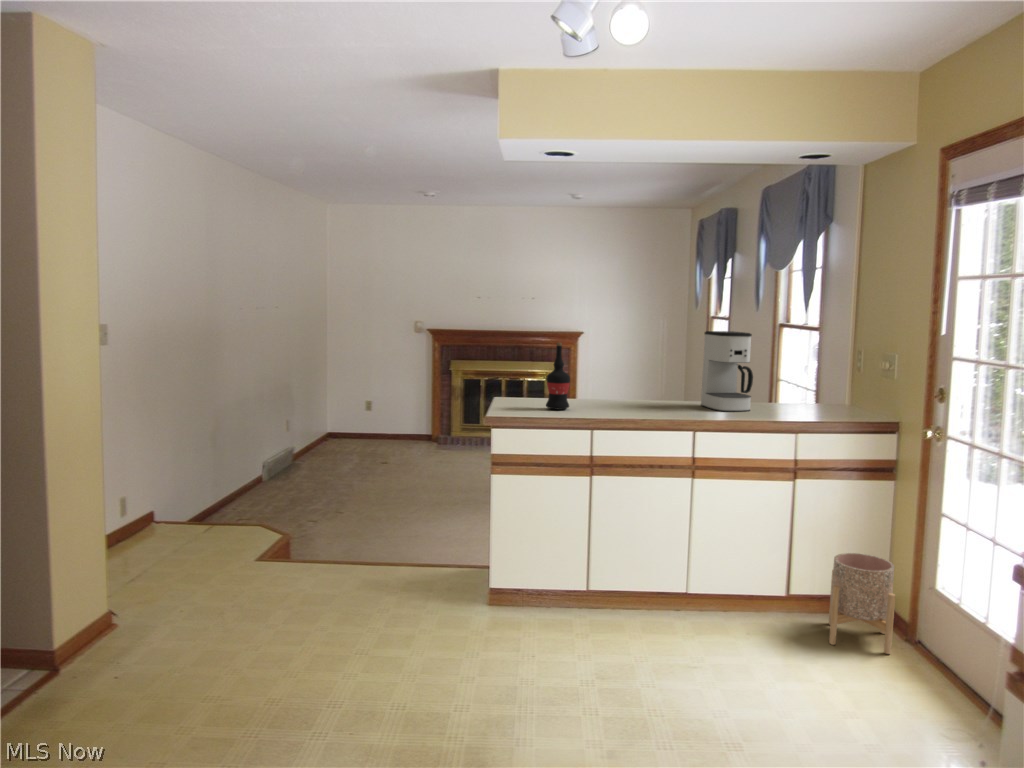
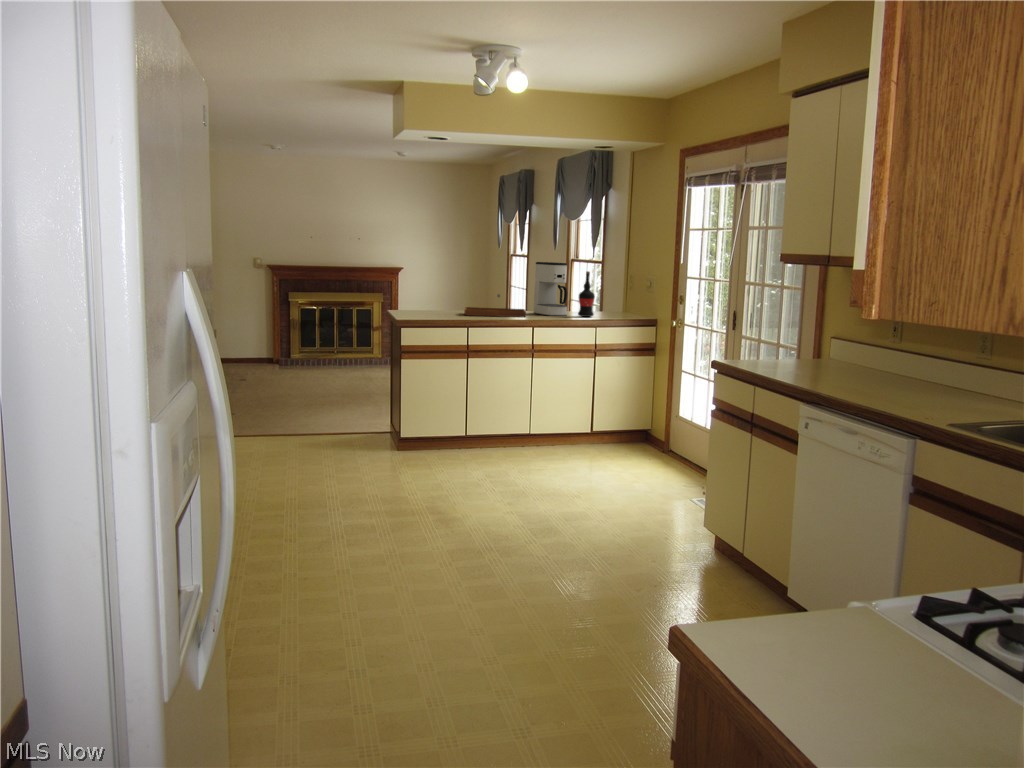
wine bottle: present [546,343,570,410] -> present [578,271,595,317]
tray: none [591,378,685,415] -> present [464,294,526,317]
planter: present [829,553,895,654] -> none [617,402,657,458]

